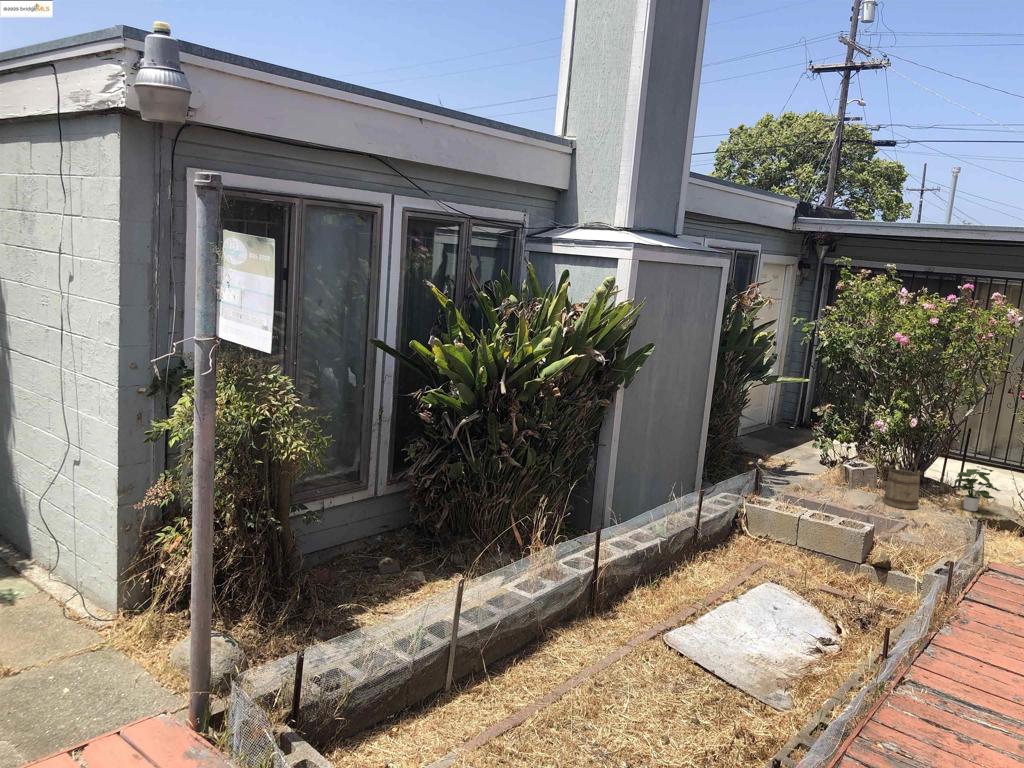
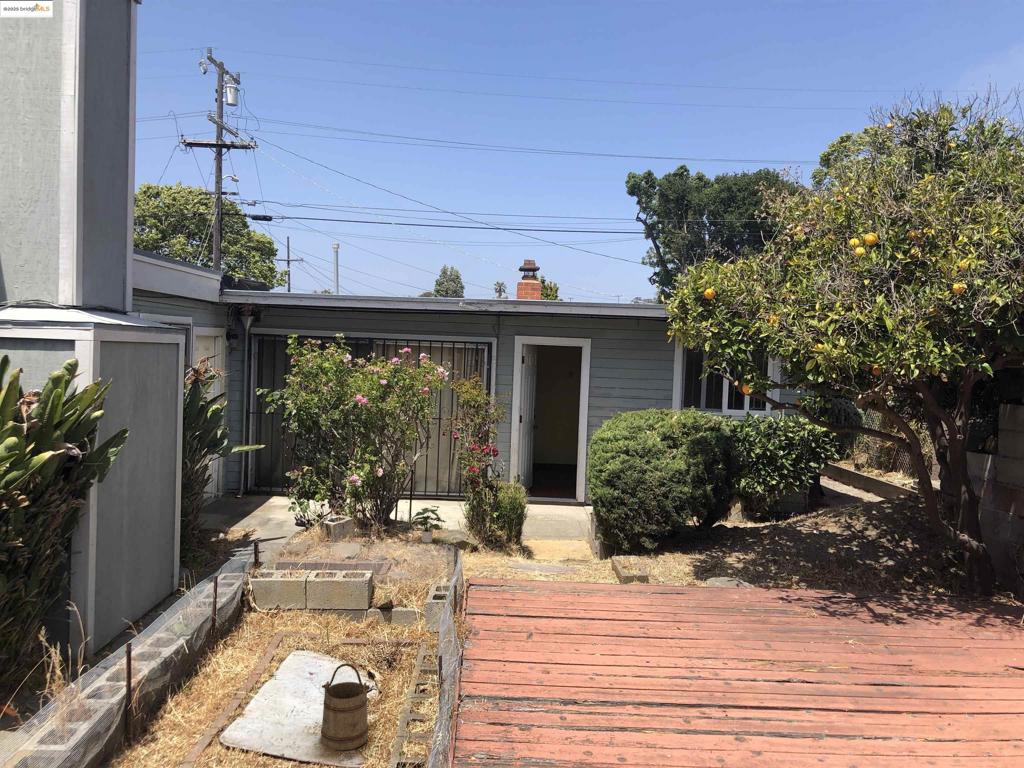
bucket: present [884,455,922,509] -> present [321,663,370,750]

